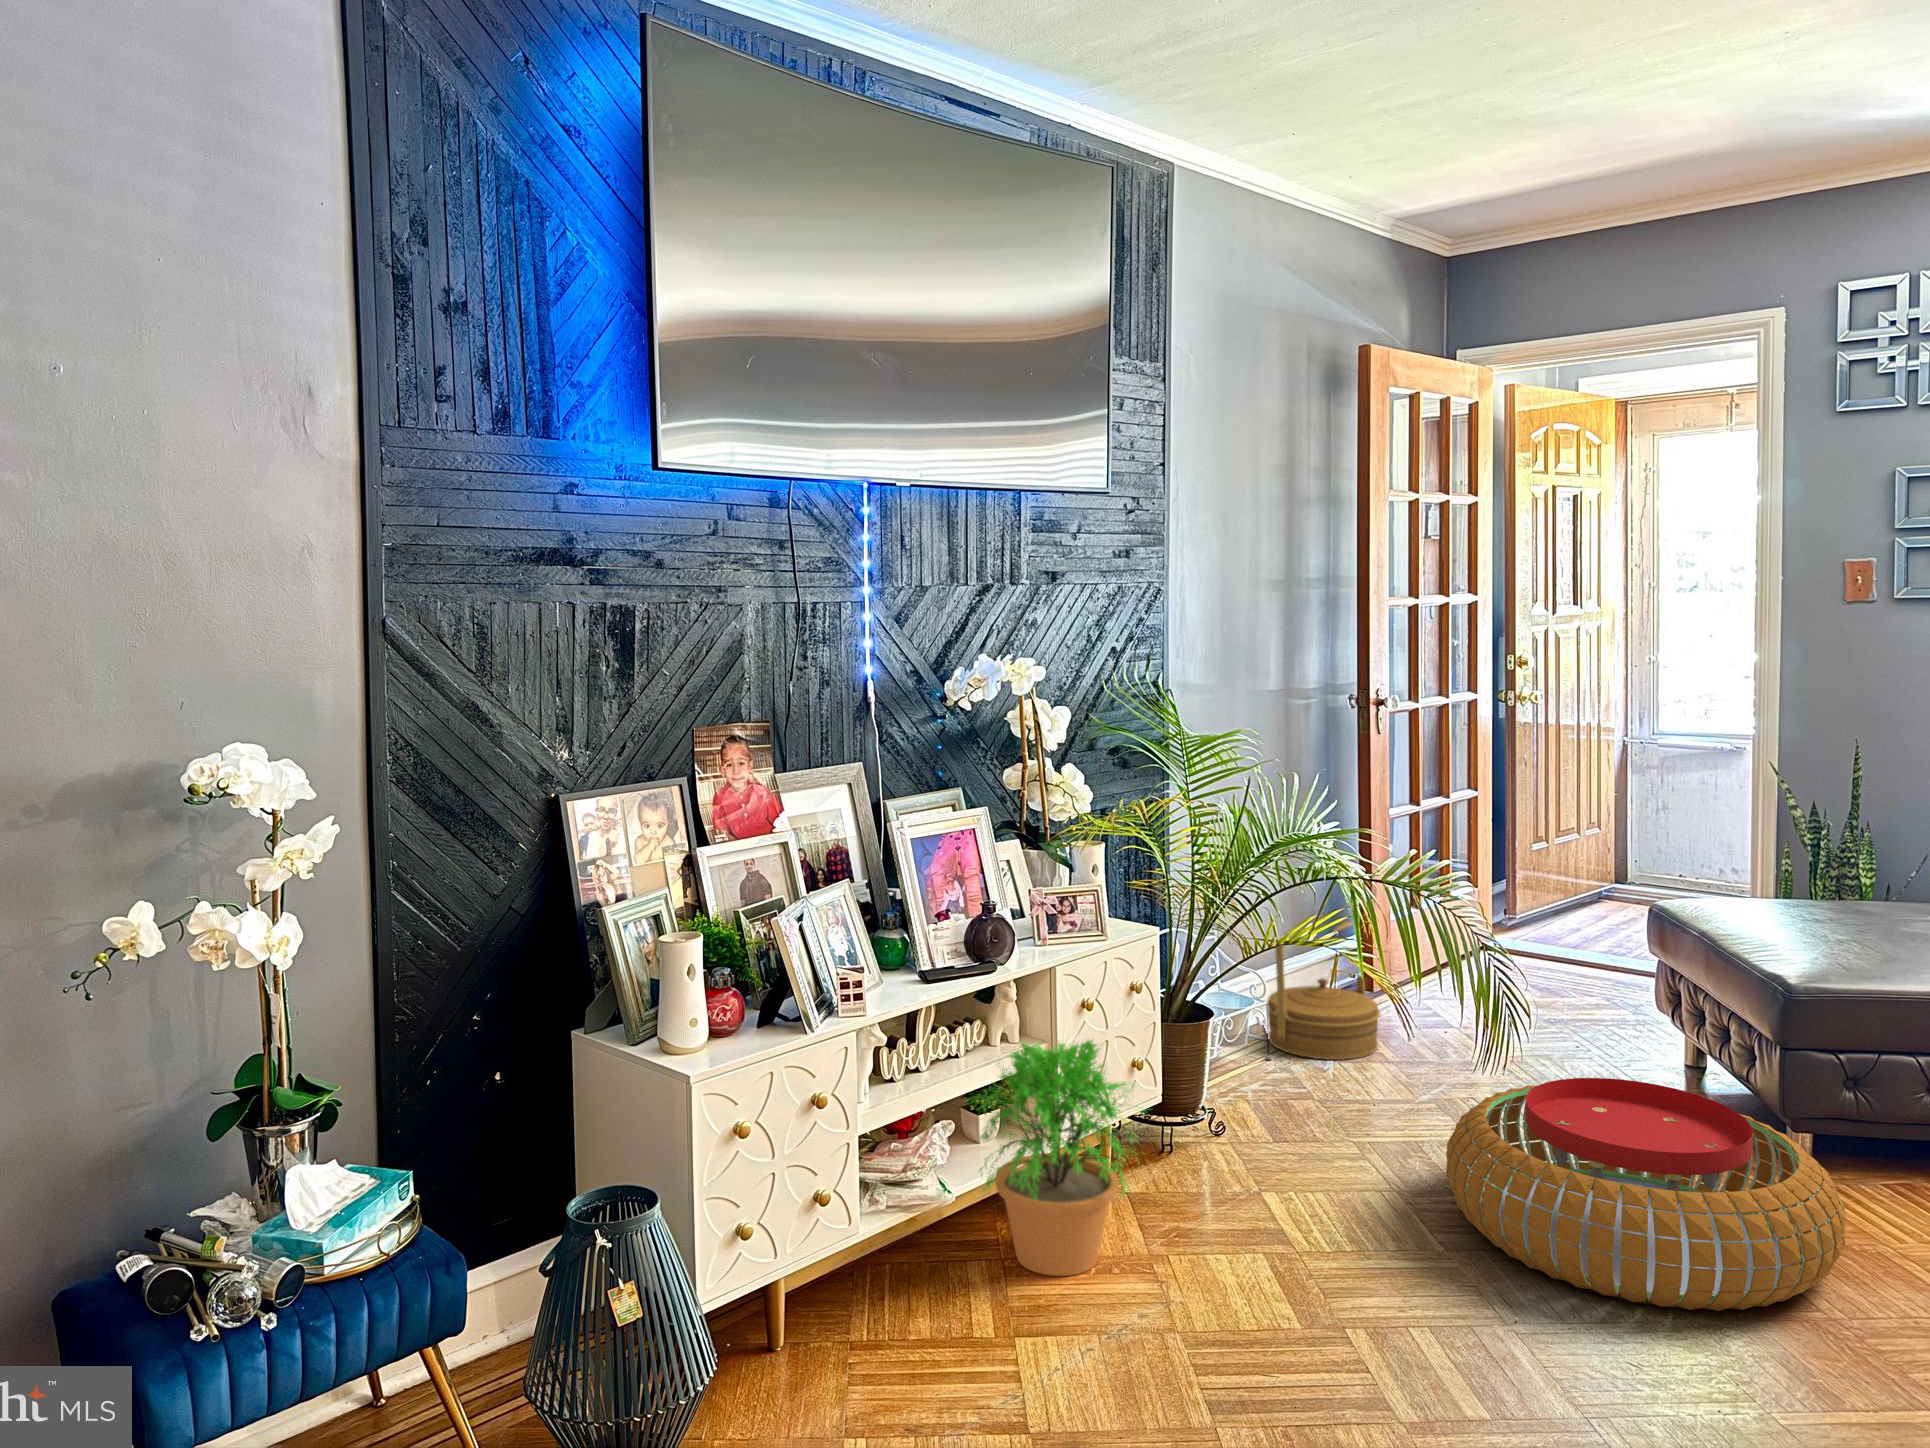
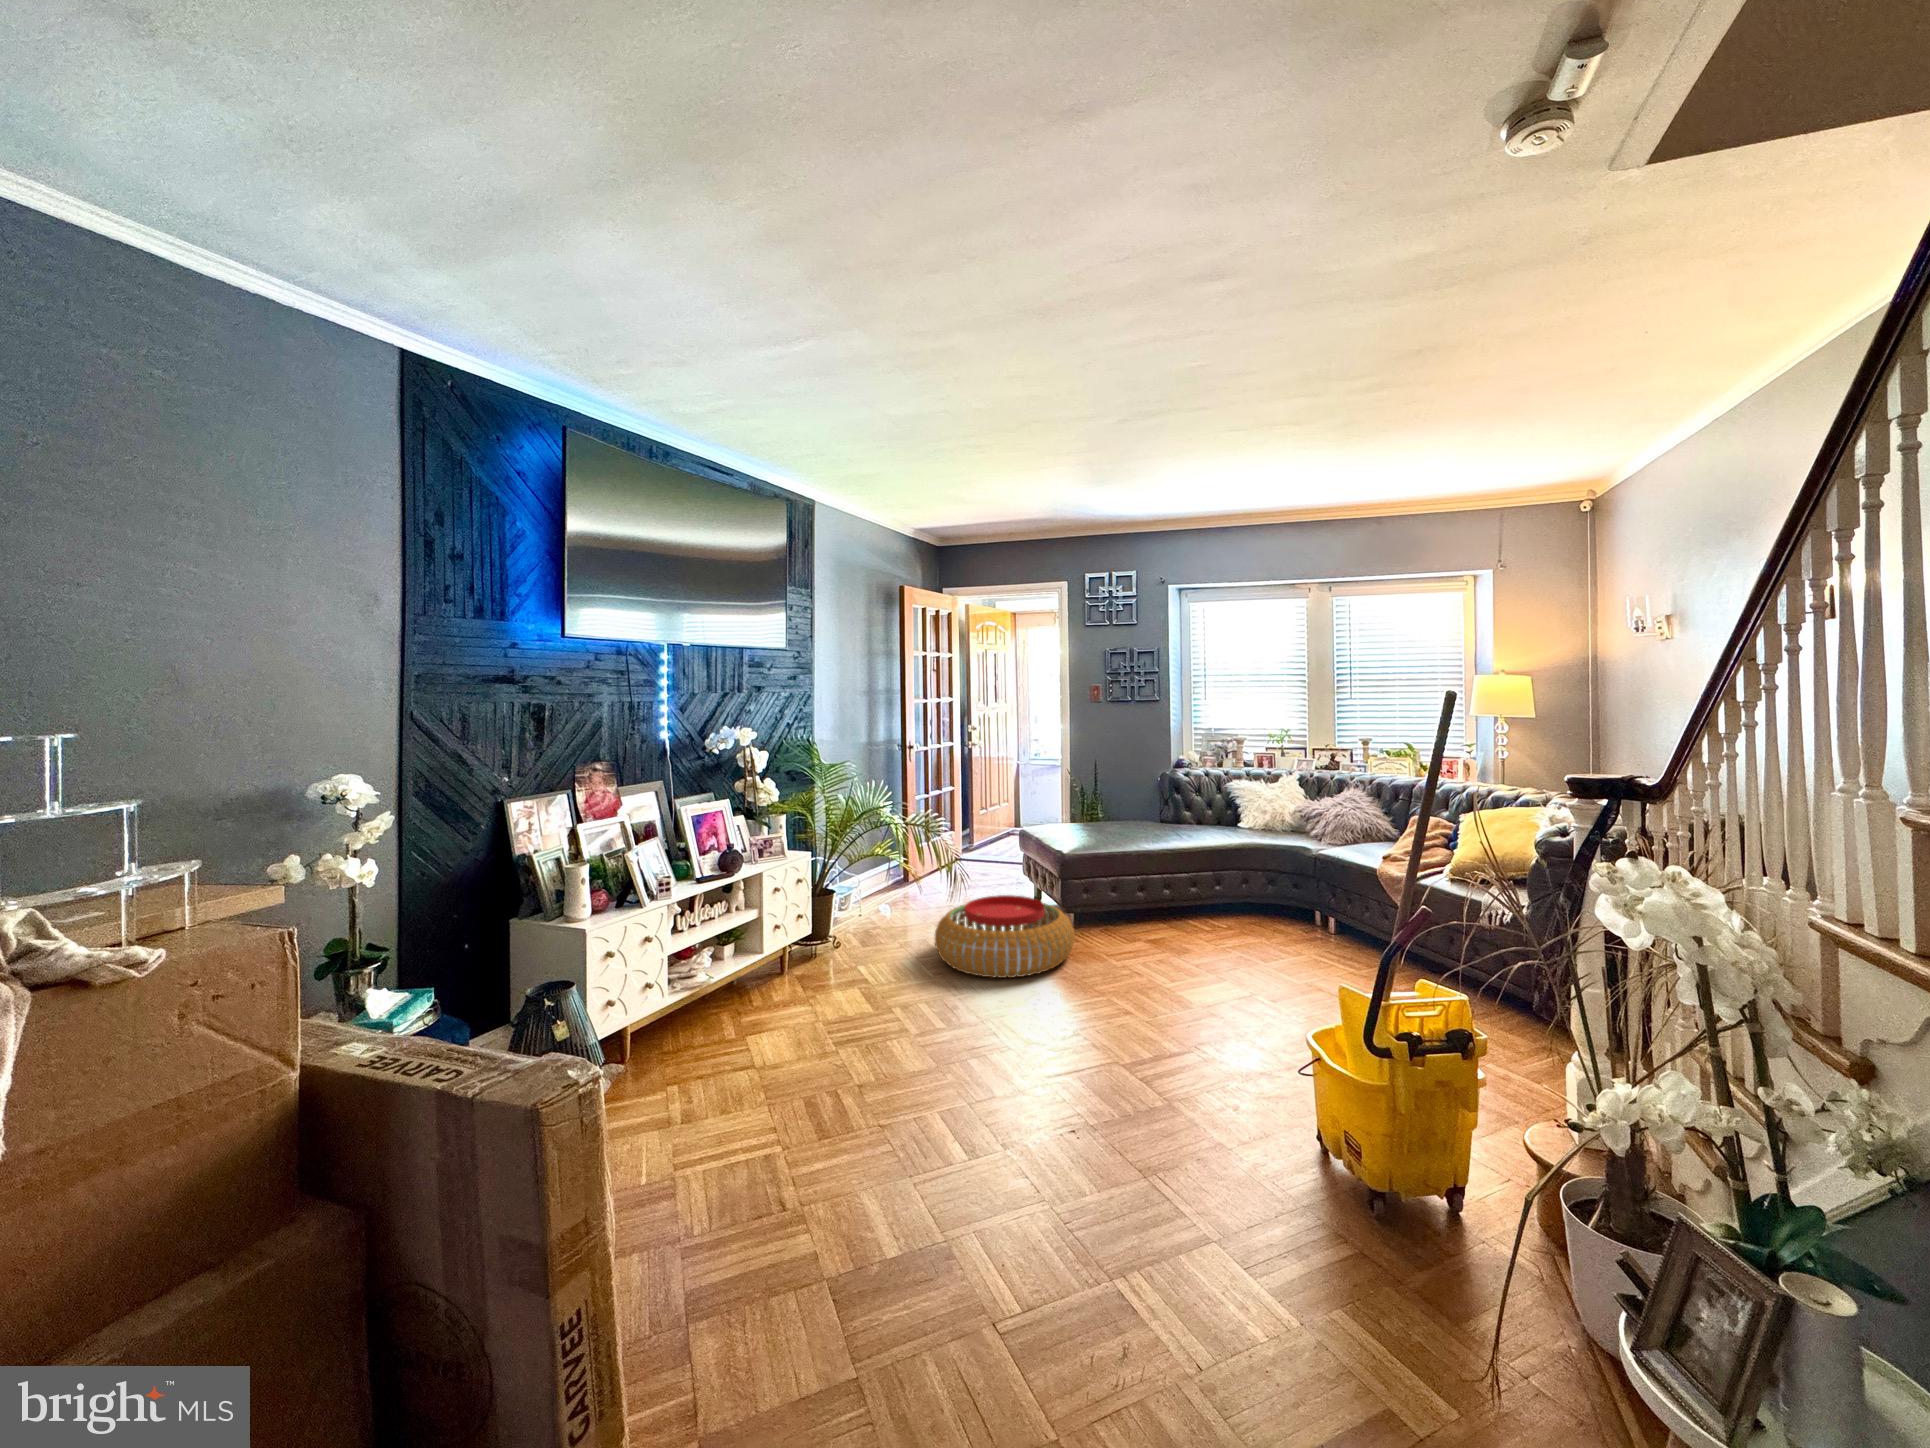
basket: present [1267,920,1380,1060] -> none [860,846,911,911]
potted plant: present [969,1040,1140,1276] -> none [717,900,810,1013]

